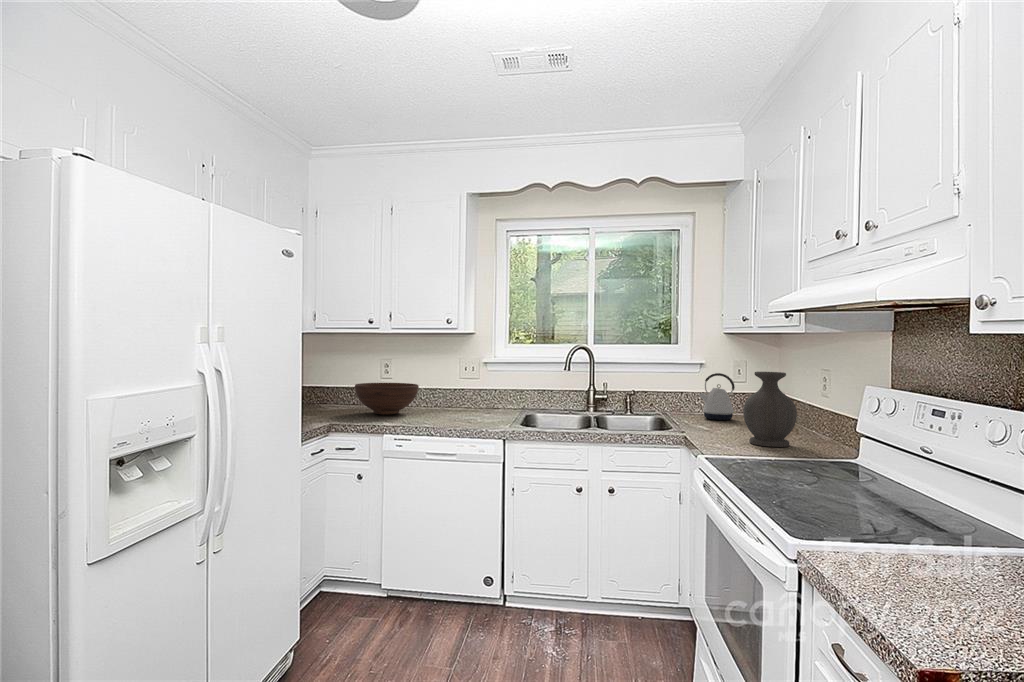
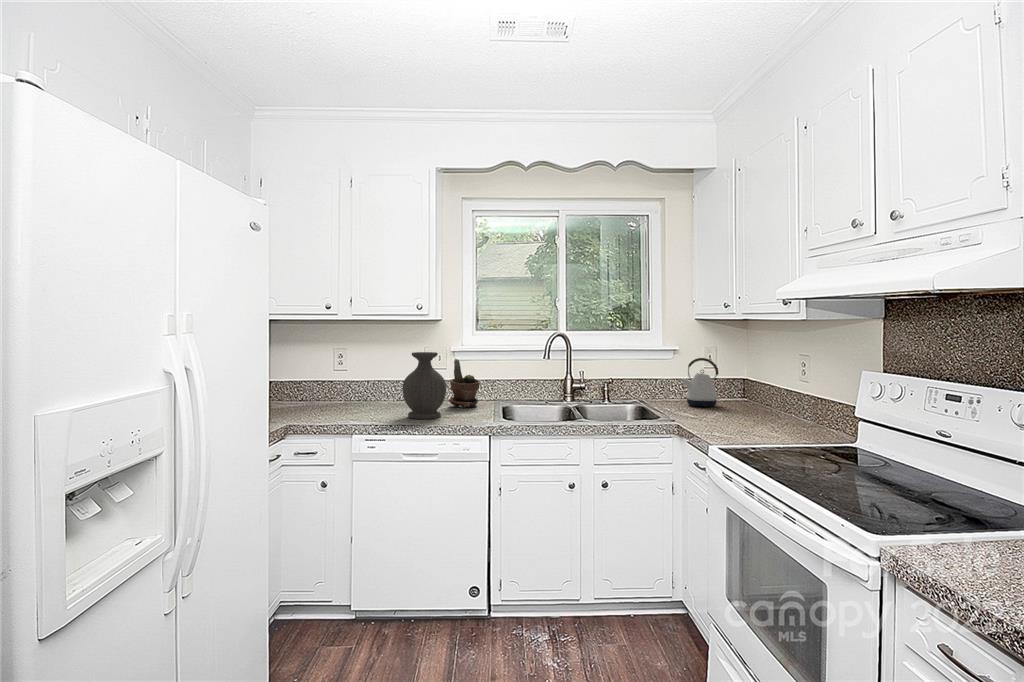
potted plant: none [480,369,508,414] -> present [449,359,480,408]
vase: present [743,372,797,447] -> present [402,352,446,419]
fruit bowl: present [355,383,419,415] -> none [307,376,381,413]

